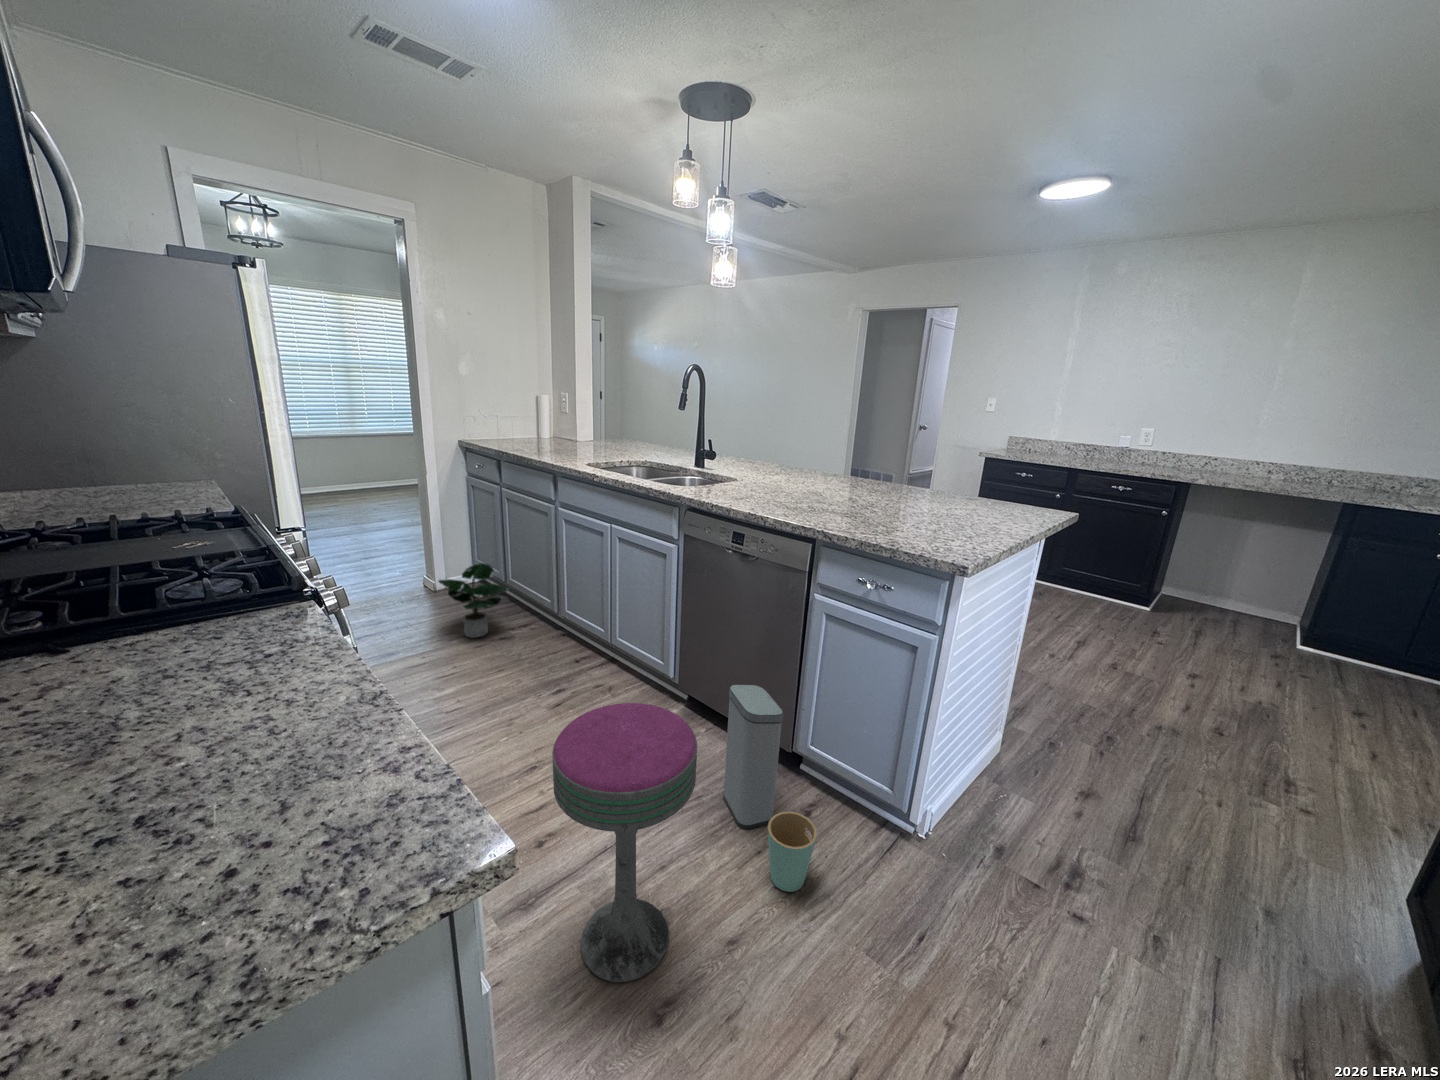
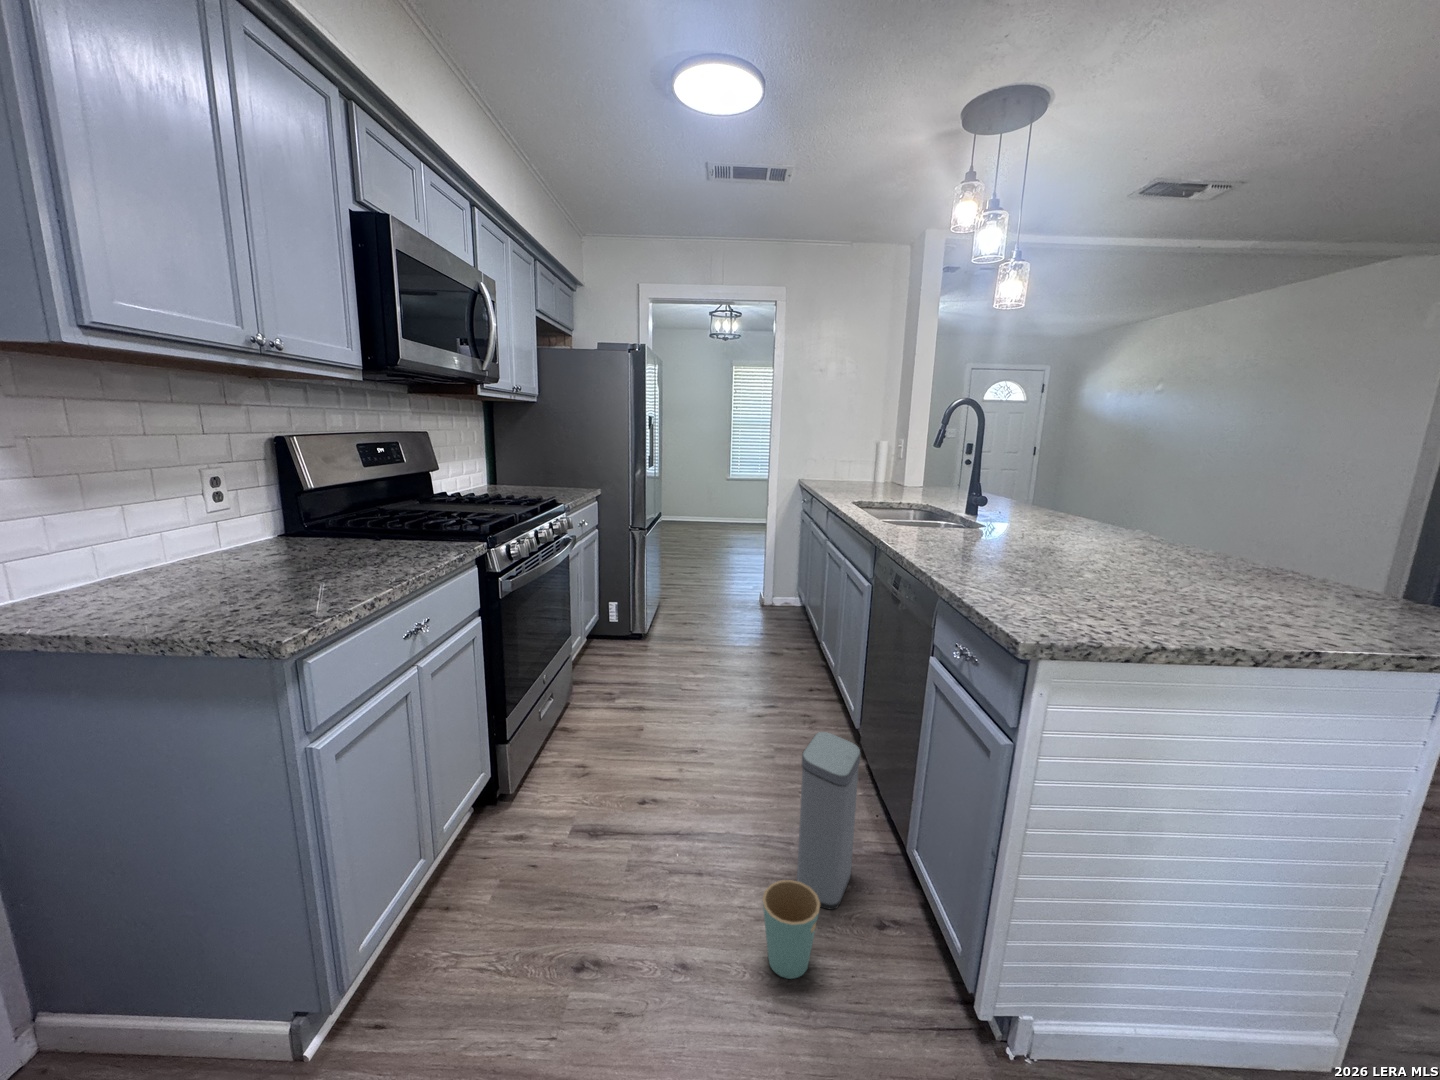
potted plant: present [438,563,508,638] -> none [734,587,786,652]
bar stool: present [552,703,697,982] -> none [555,678,682,932]

